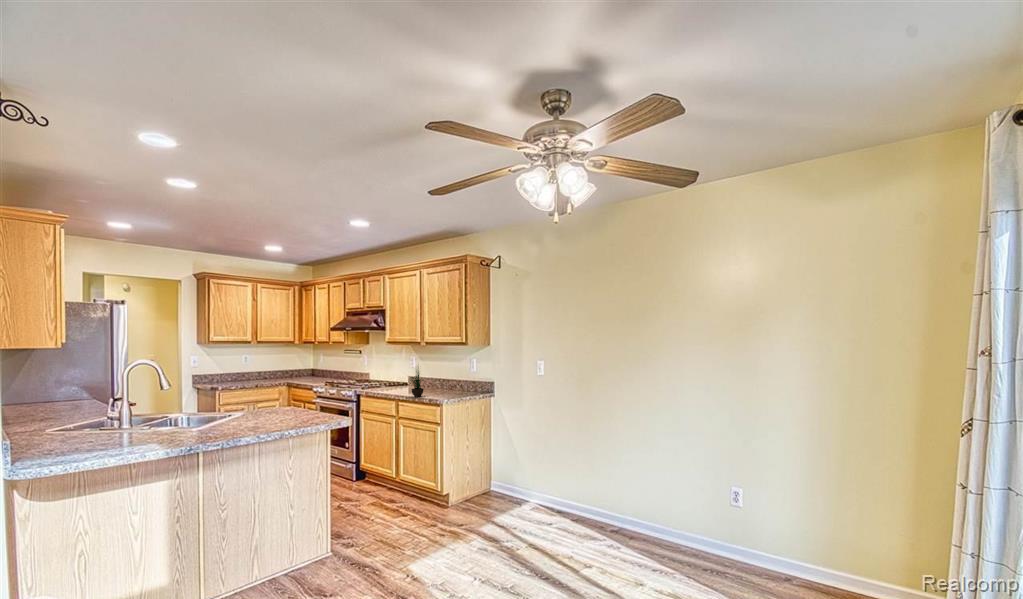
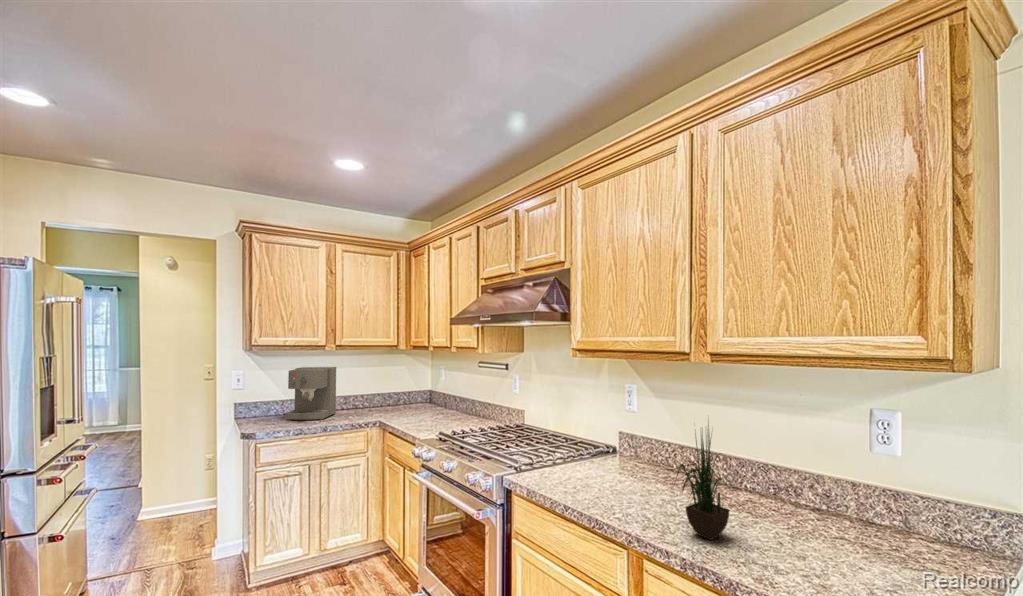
coffee maker: none [230,355,257,385] -> present [286,367,336,420]

